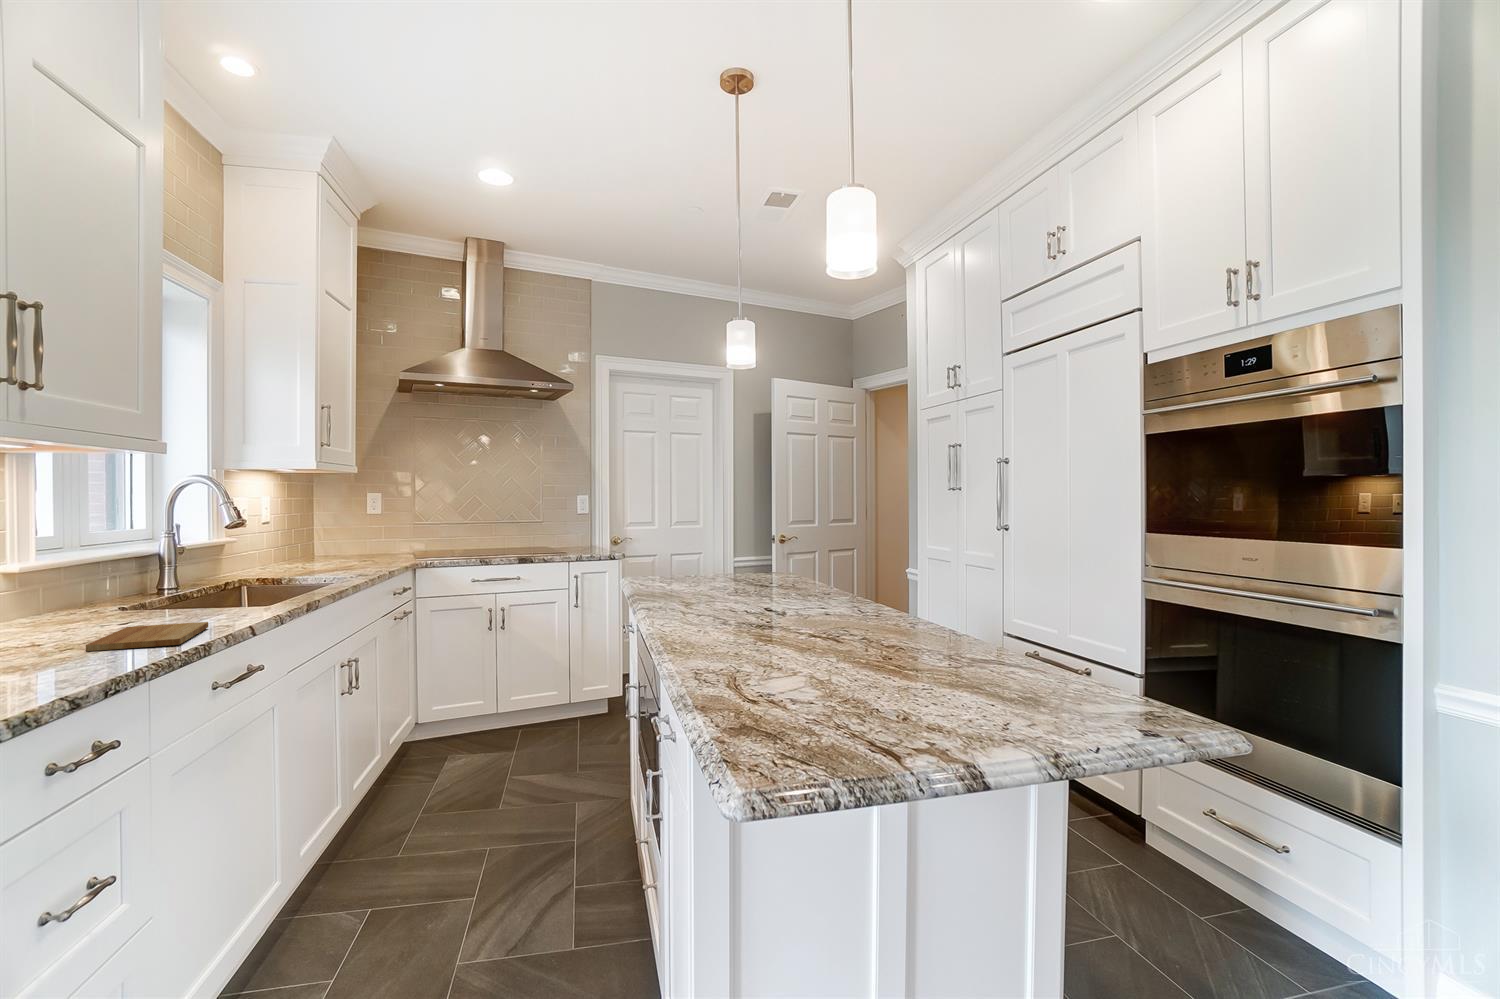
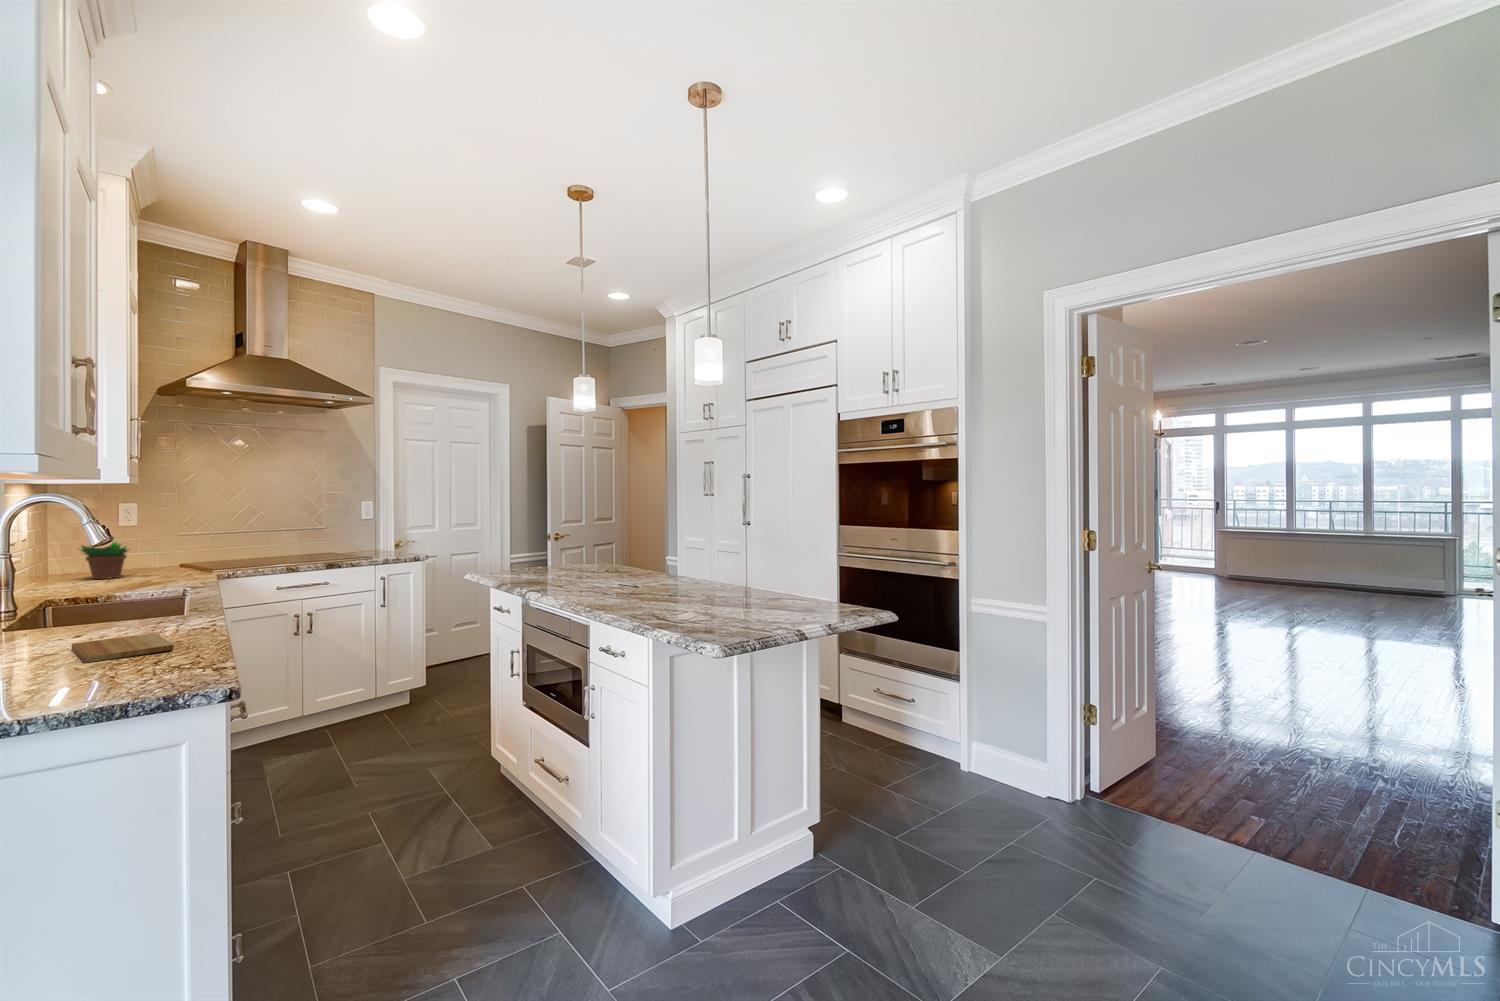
succulent plant: none [323,525,365,561] -> present [80,541,128,579]

